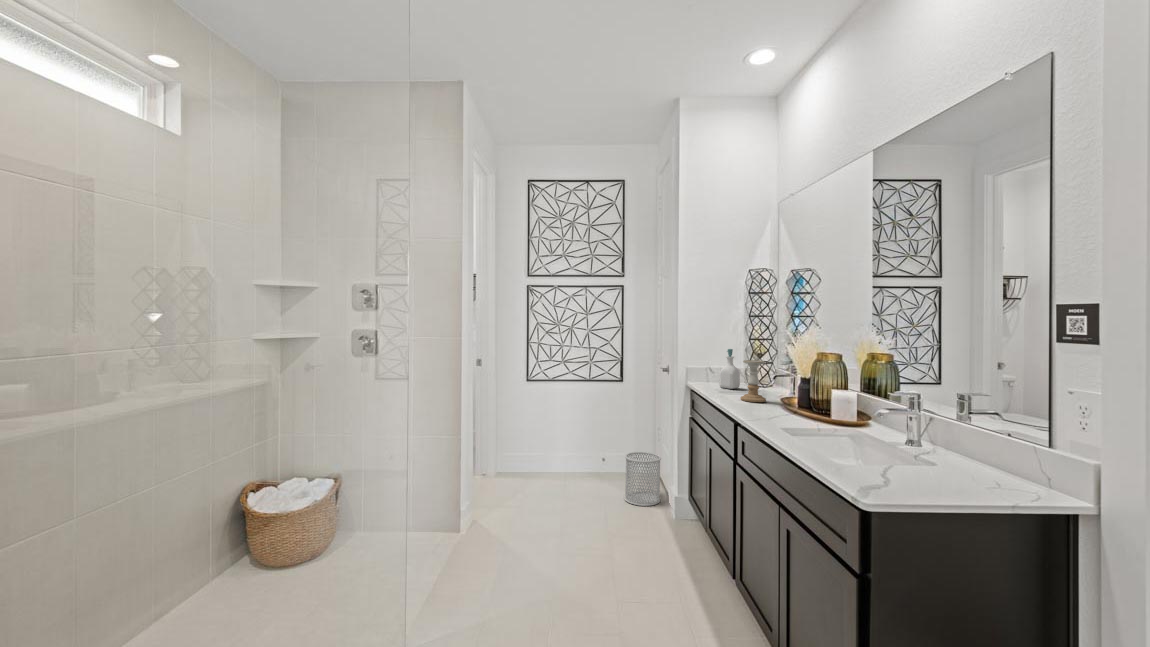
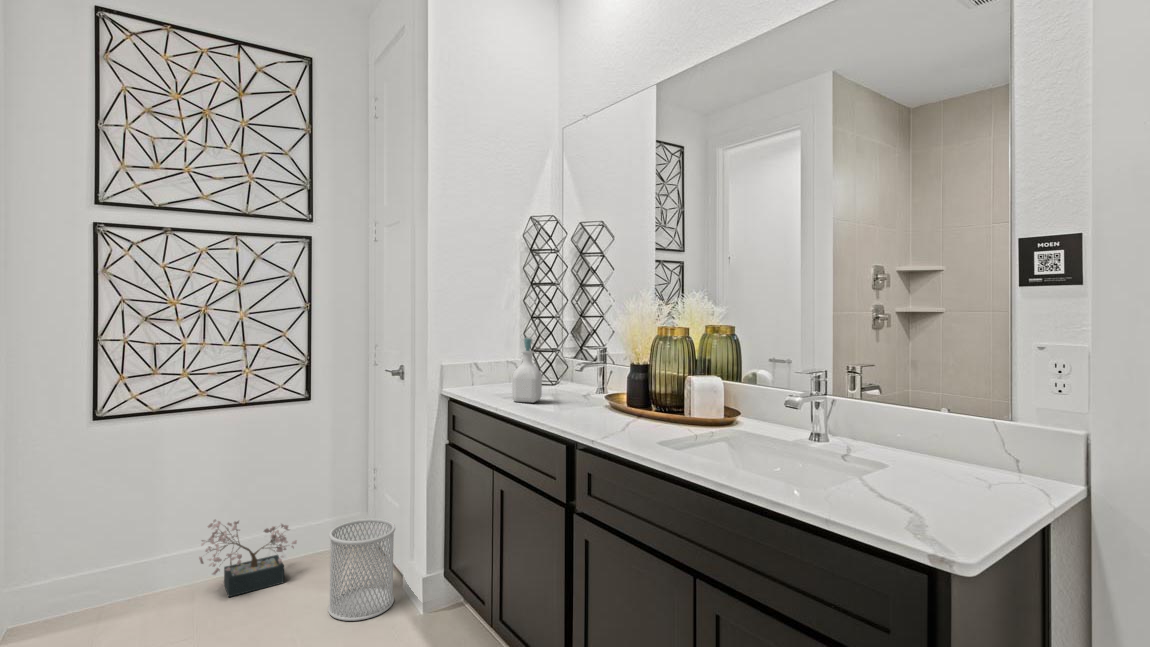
candle holder: present [740,360,766,402] -> none [572,355,612,424]
decorative plant: none [568,440,614,482] -> present [199,520,297,597]

